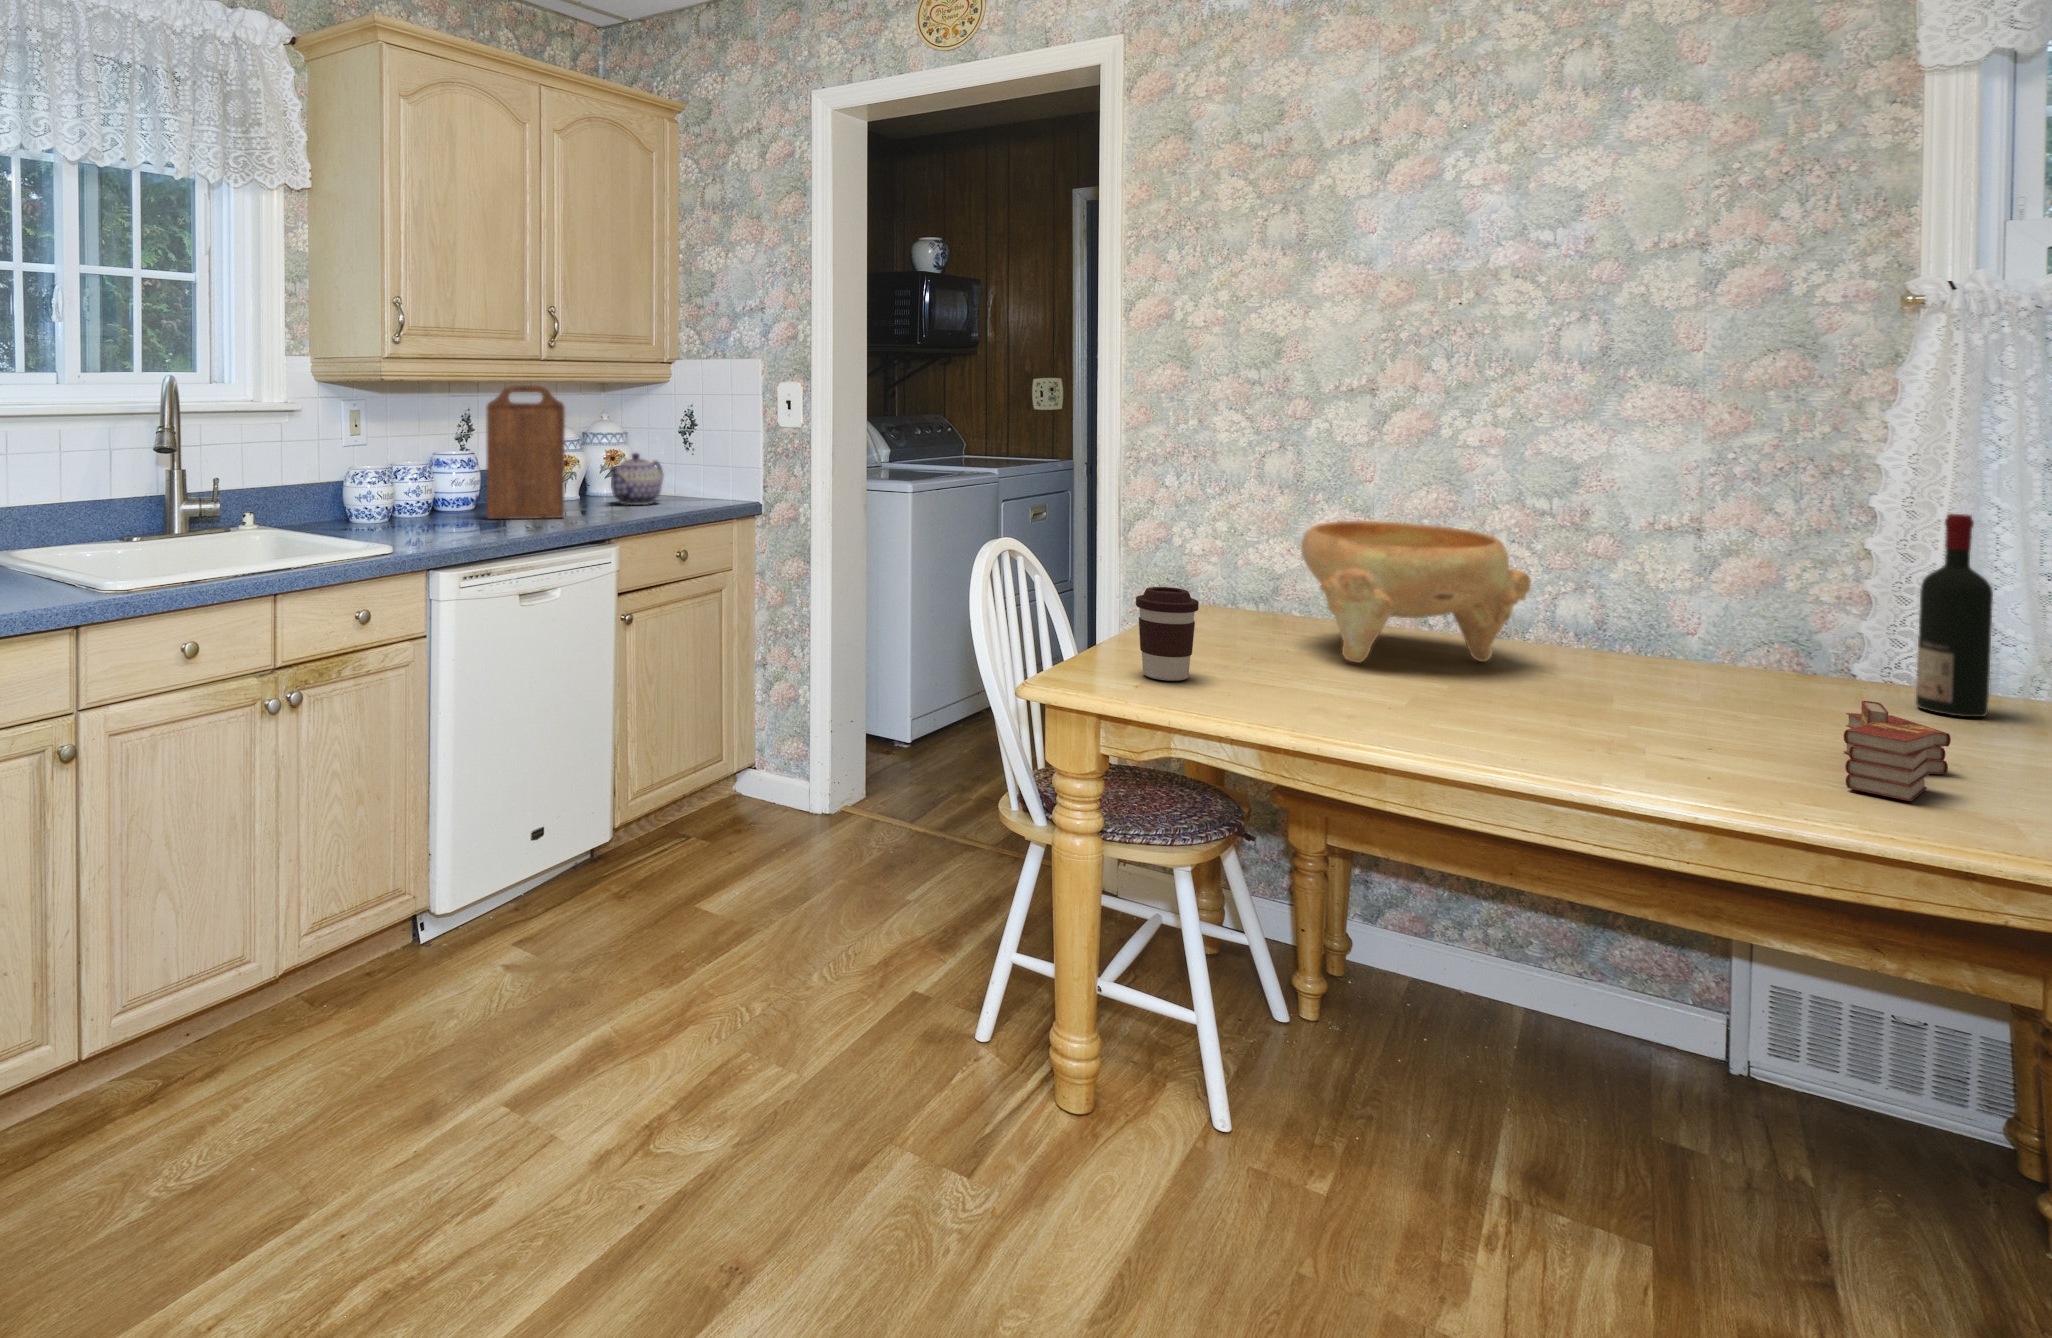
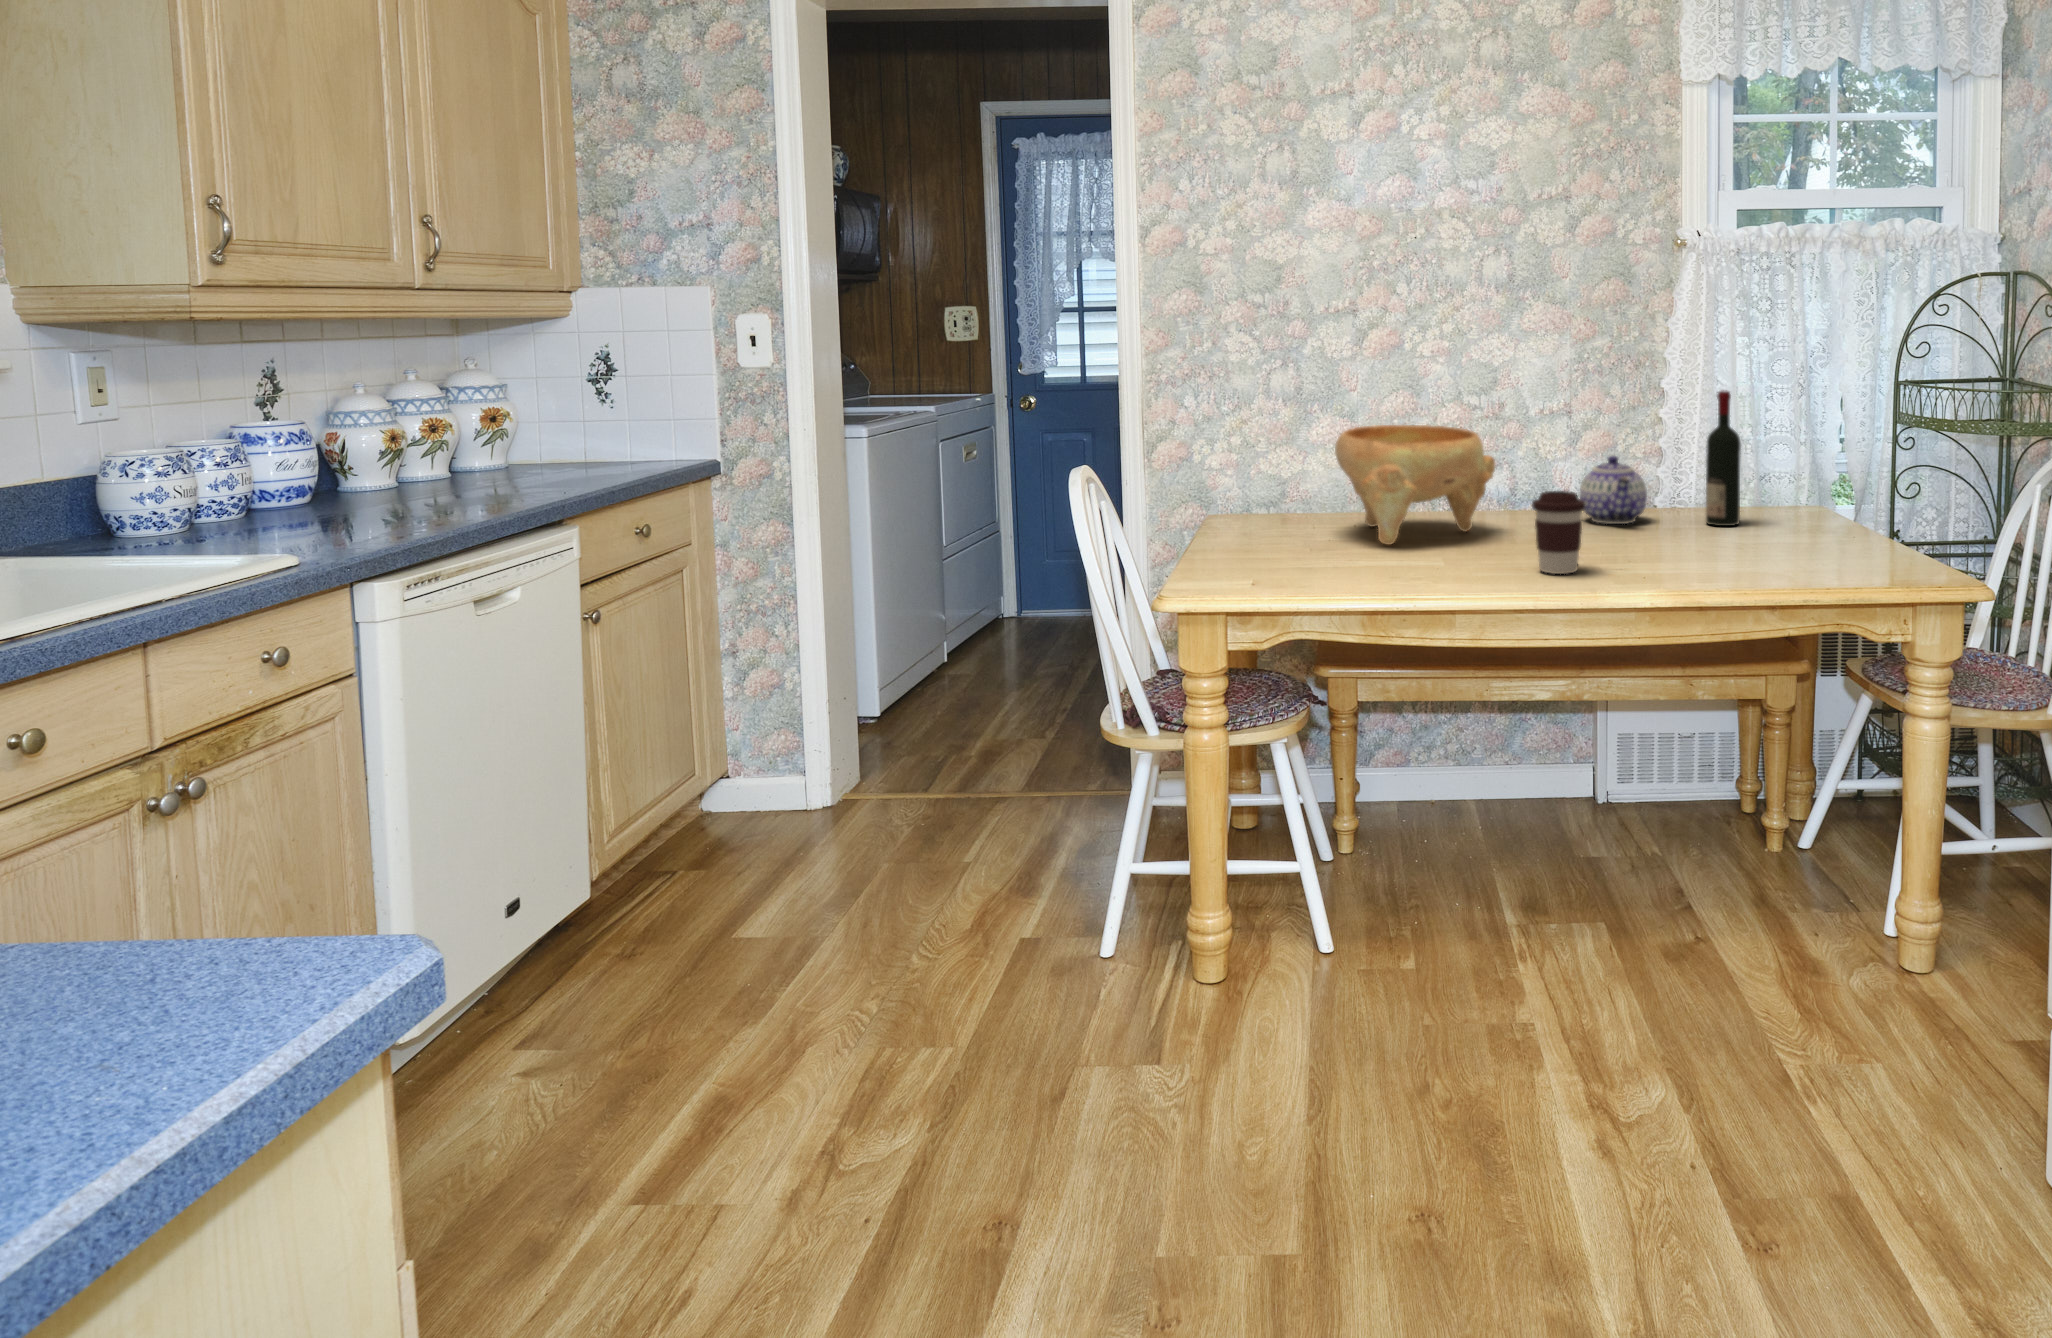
cutting board: present [486,385,565,519] -> none [345,323,482,510]
teapot: present [609,453,664,505] -> present [1580,456,1647,524]
coffee cup: present [1136,587,1199,681] -> present [1532,491,1585,574]
book: present [1843,701,1951,801] -> none [1694,519,1748,578]

